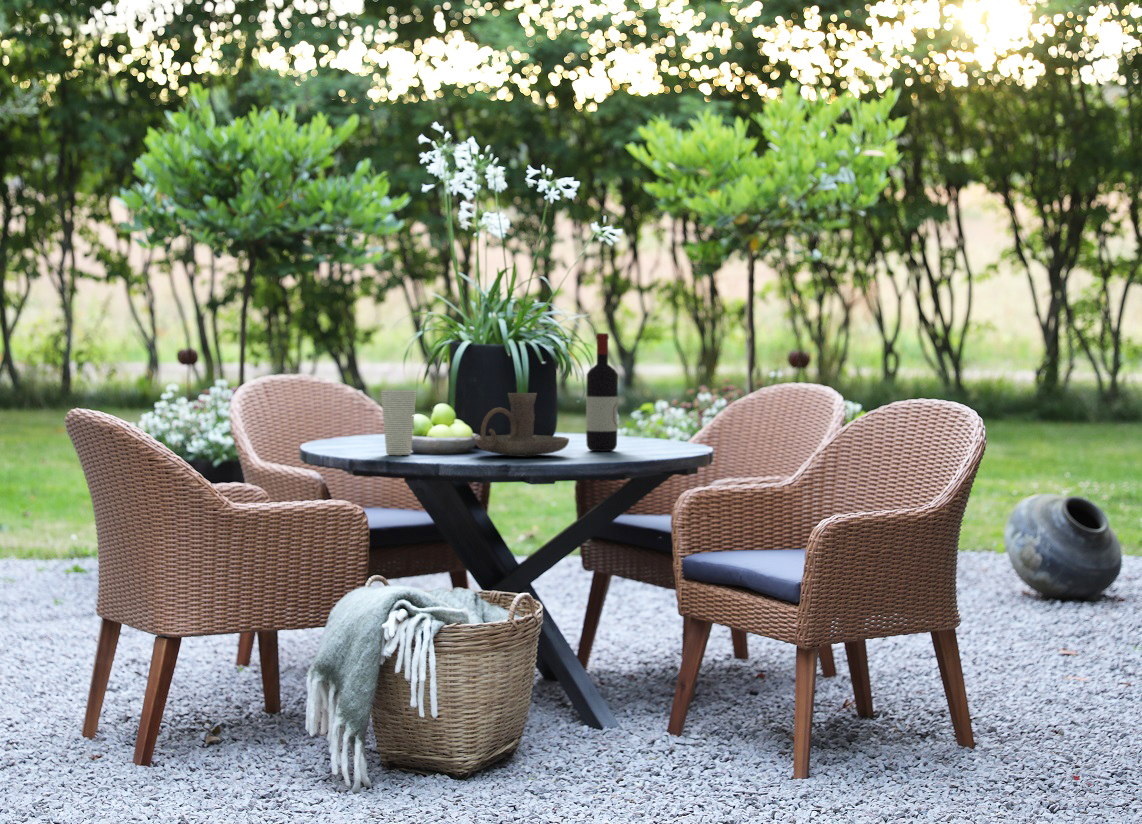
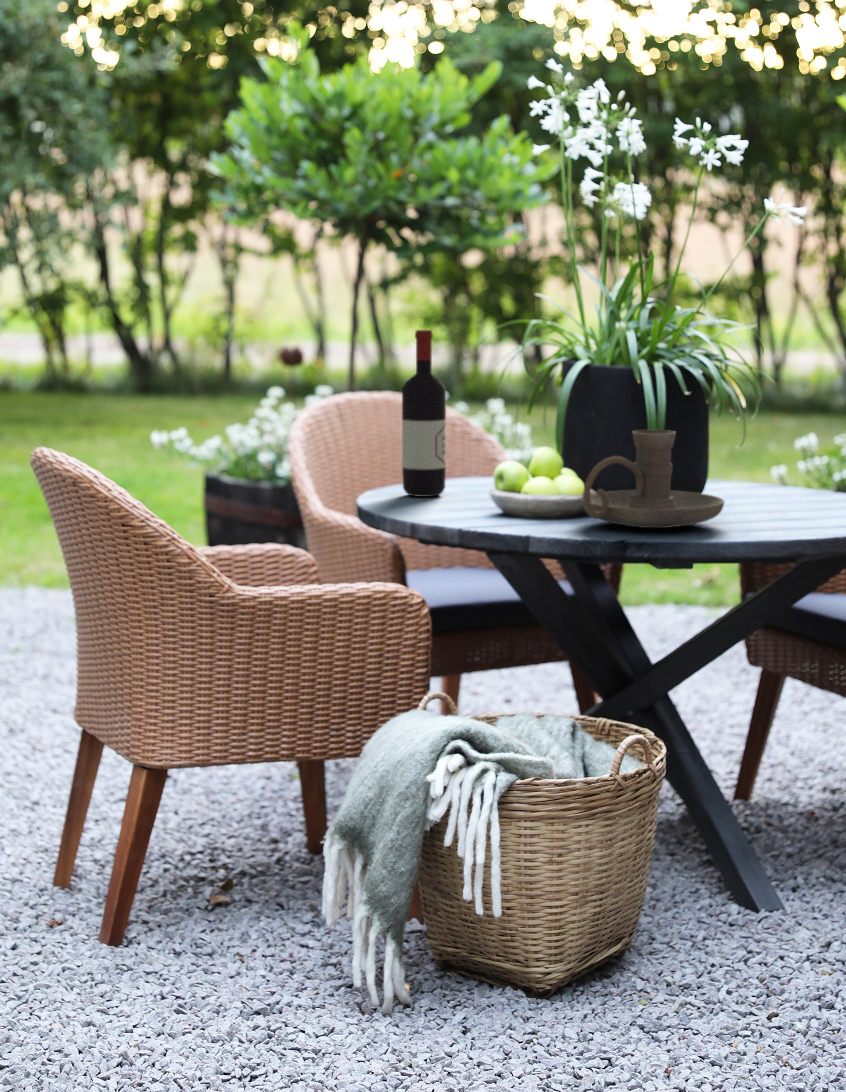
wine bottle: present [586,333,618,451] -> present [402,330,446,497]
cup: present [381,390,416,455] -> none [448,422,499,520]

